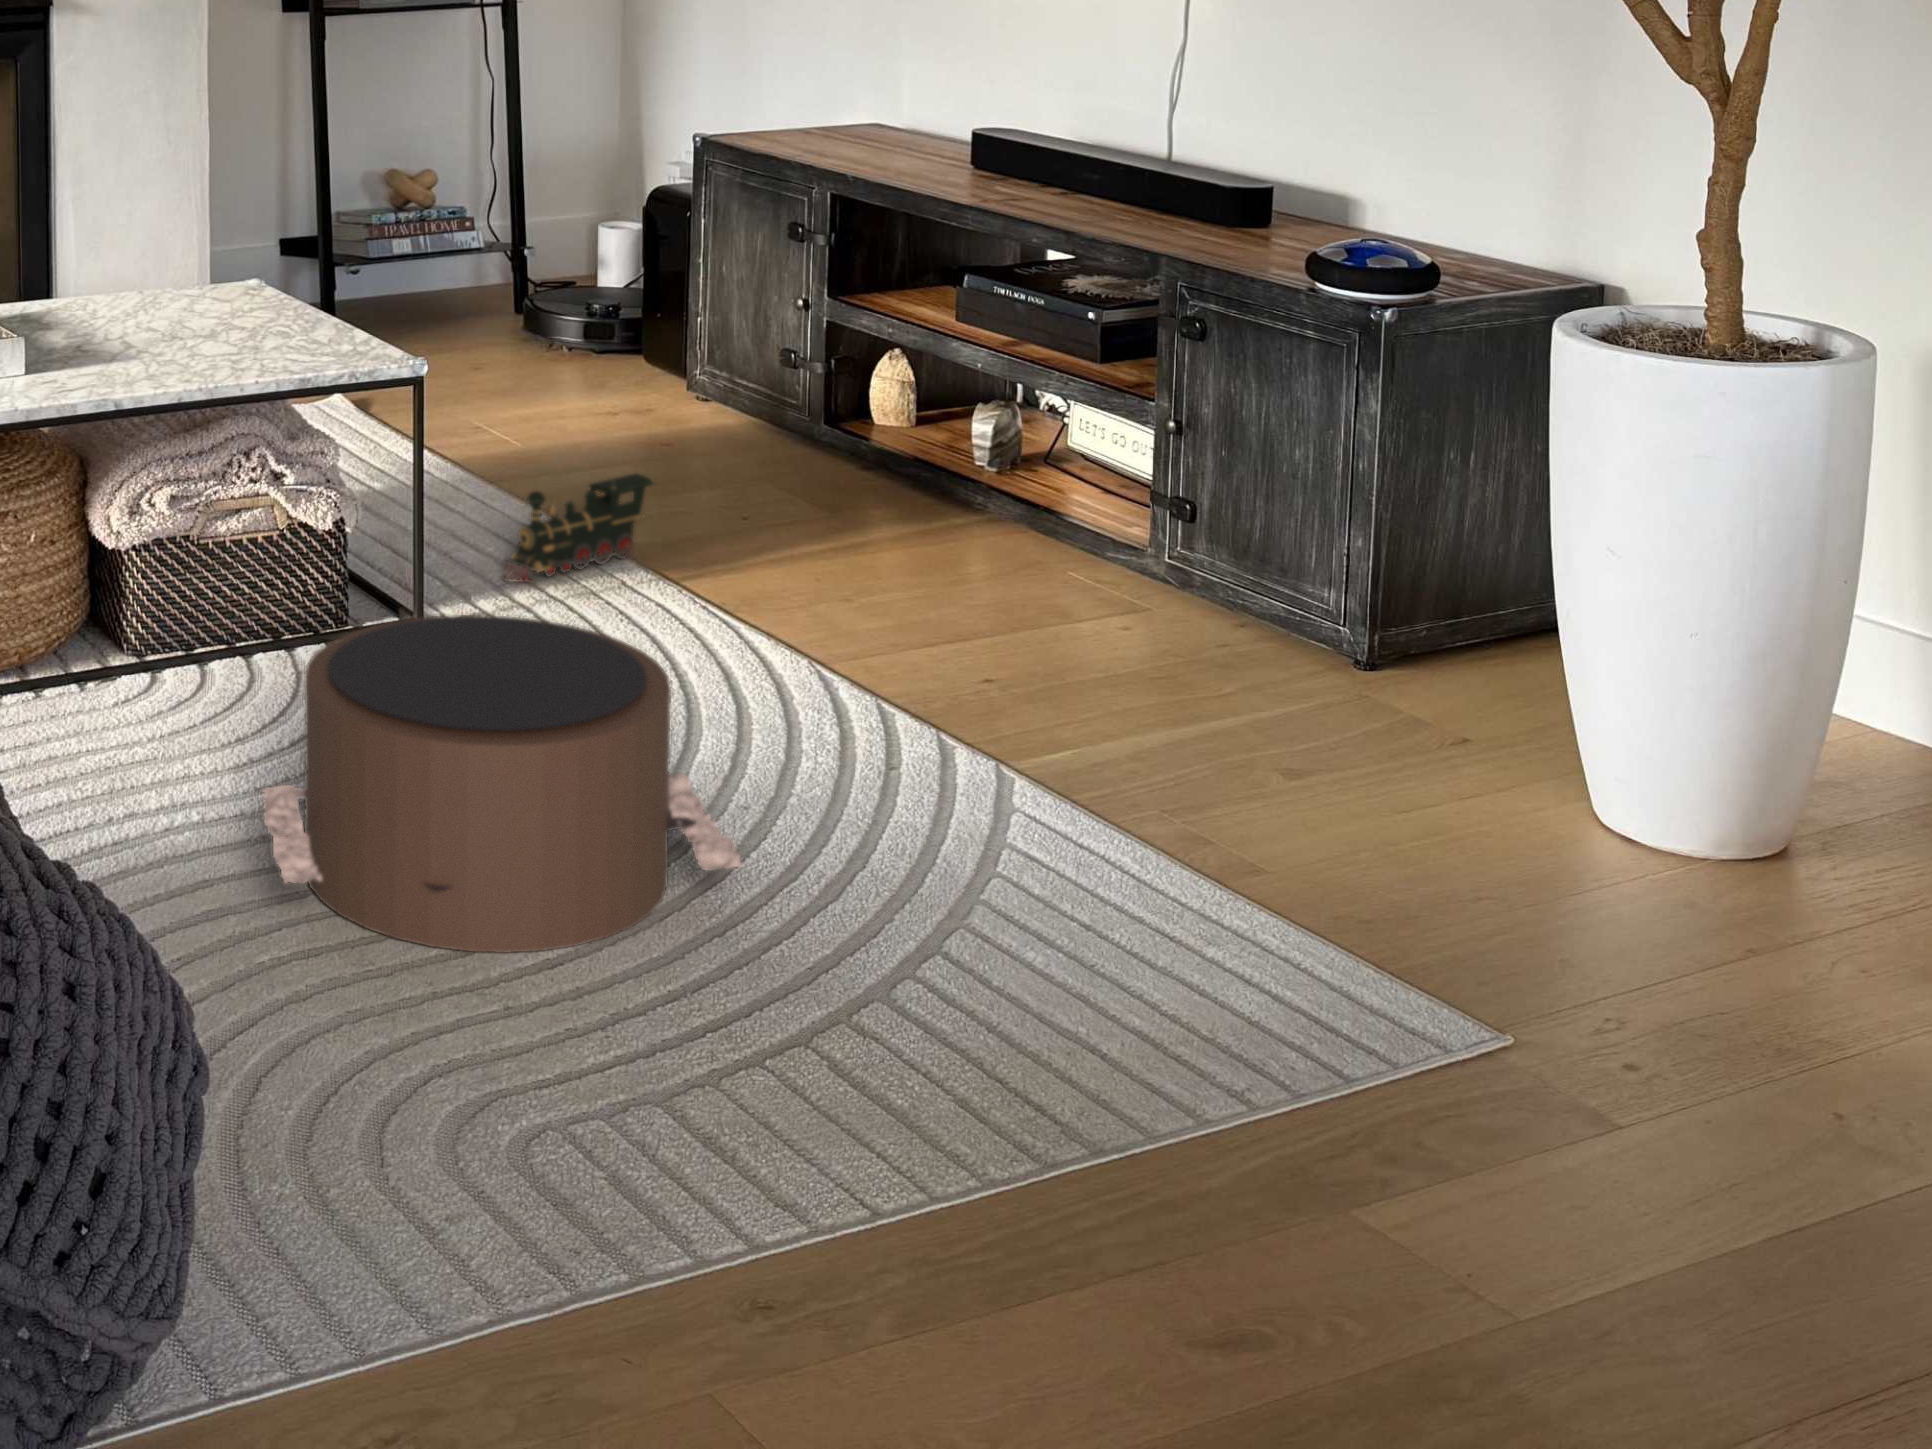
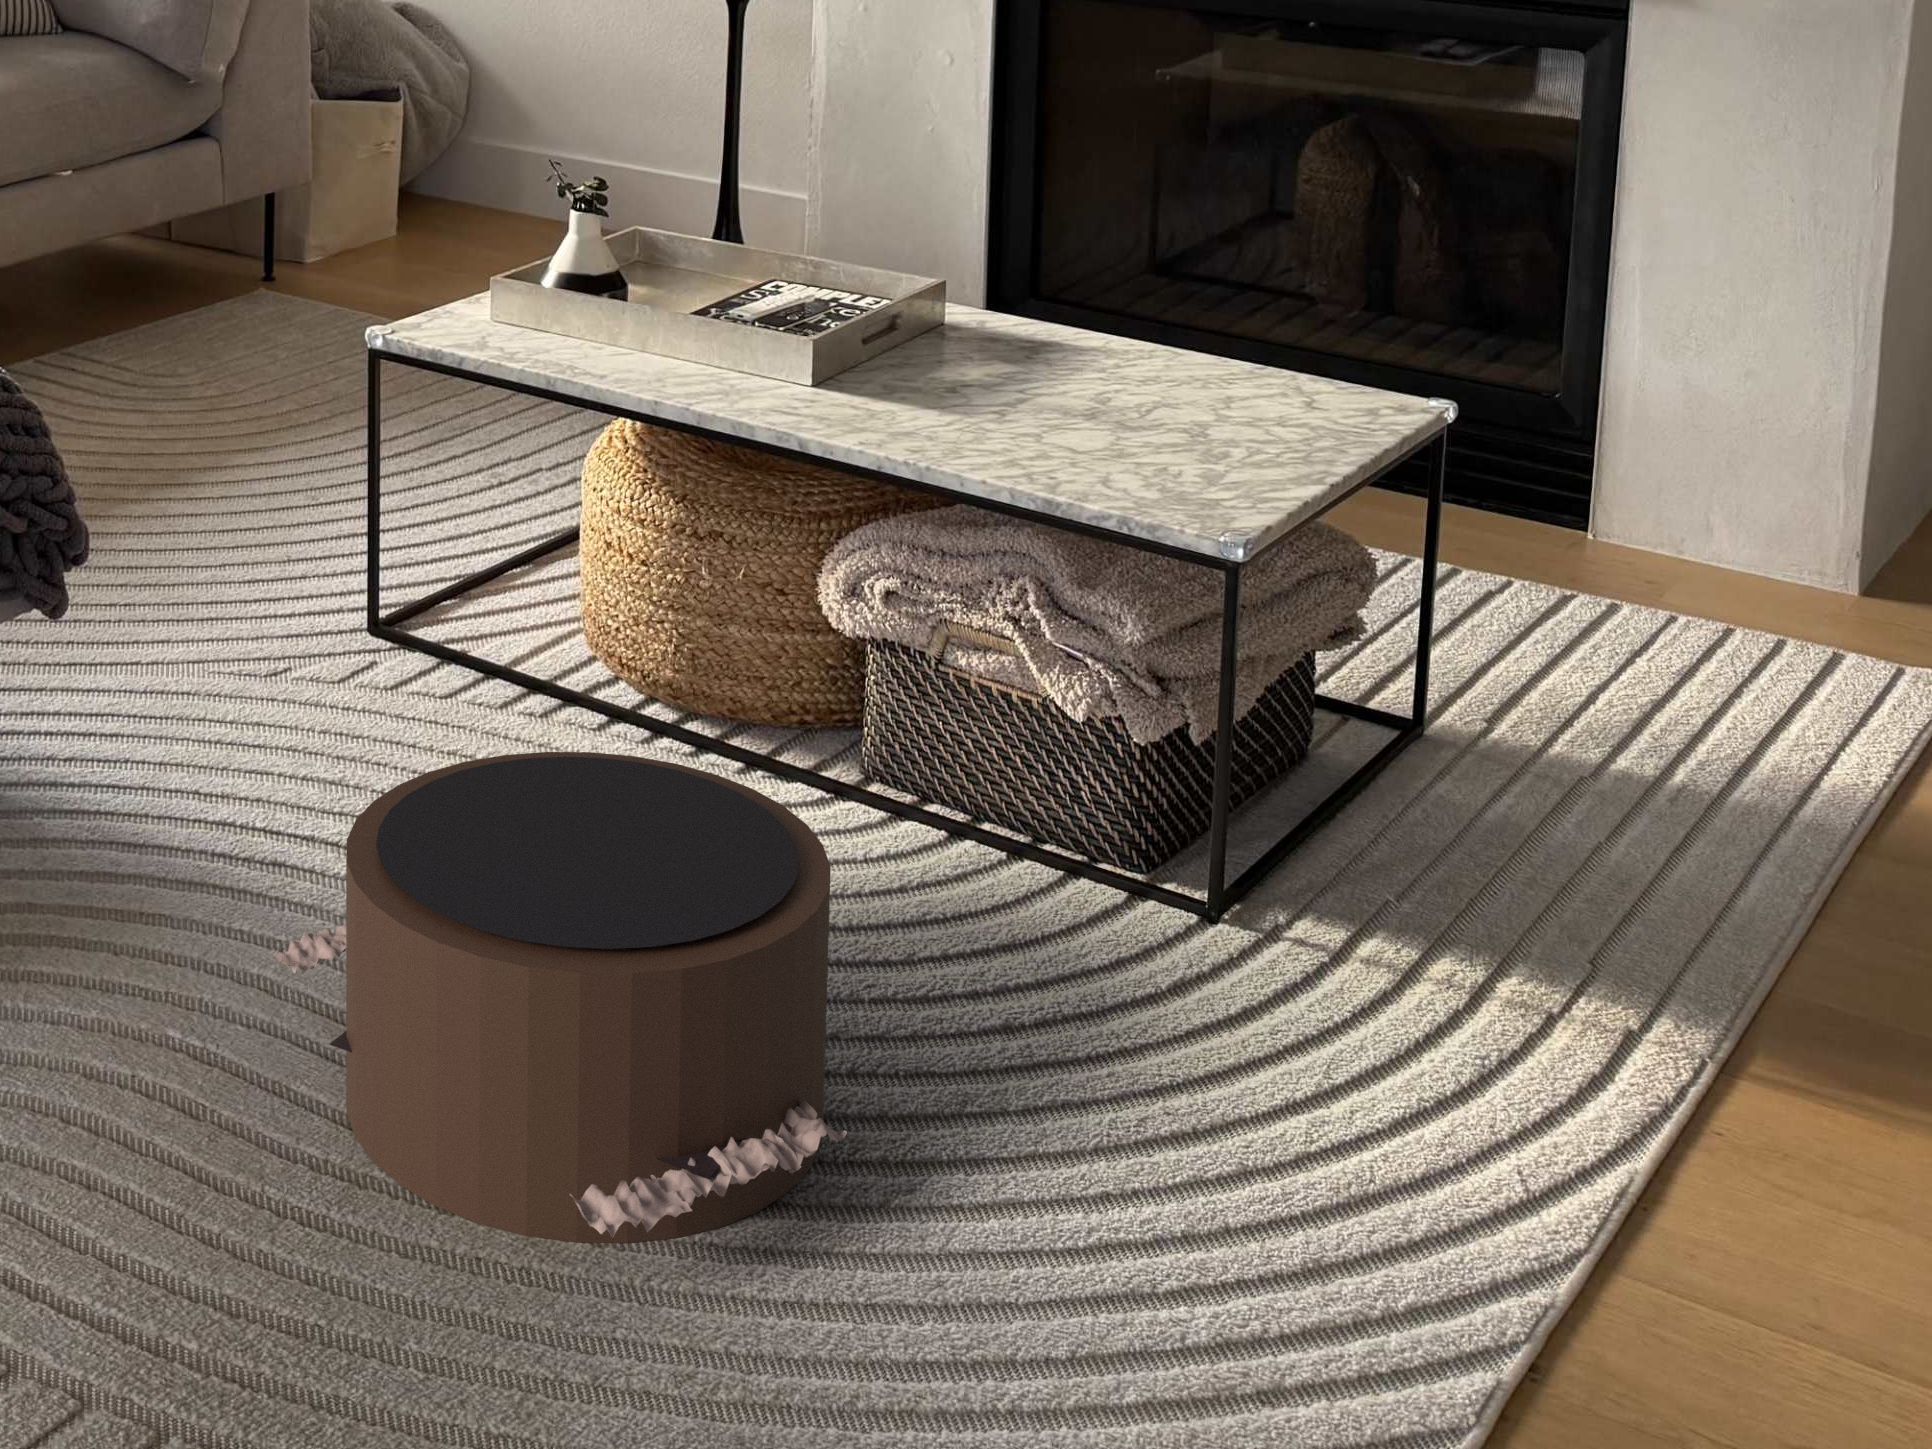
toy train: present [503,474,653,581] -> none [1526,803,1868,983]

